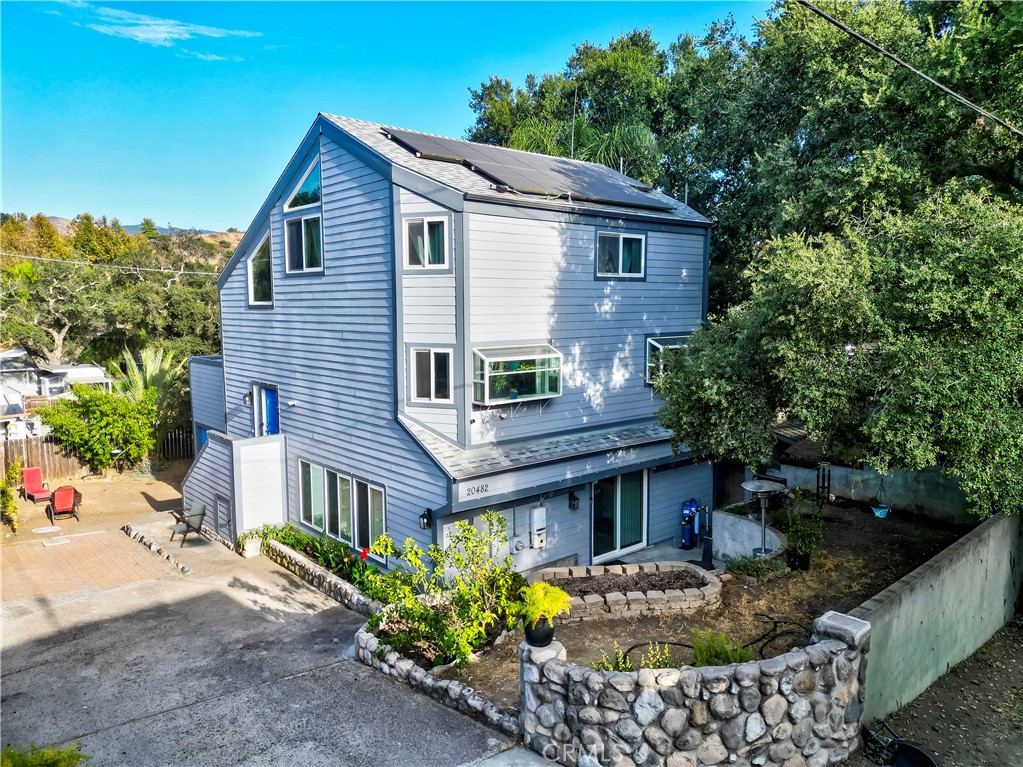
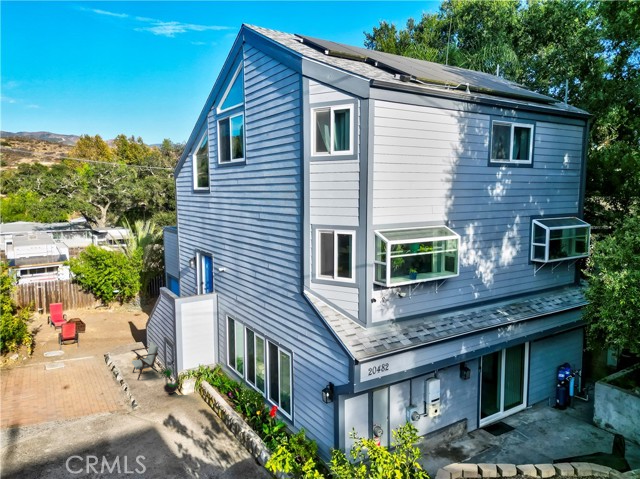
potted tree: none [212,520,239,557] -> present [159,367,178,394]

